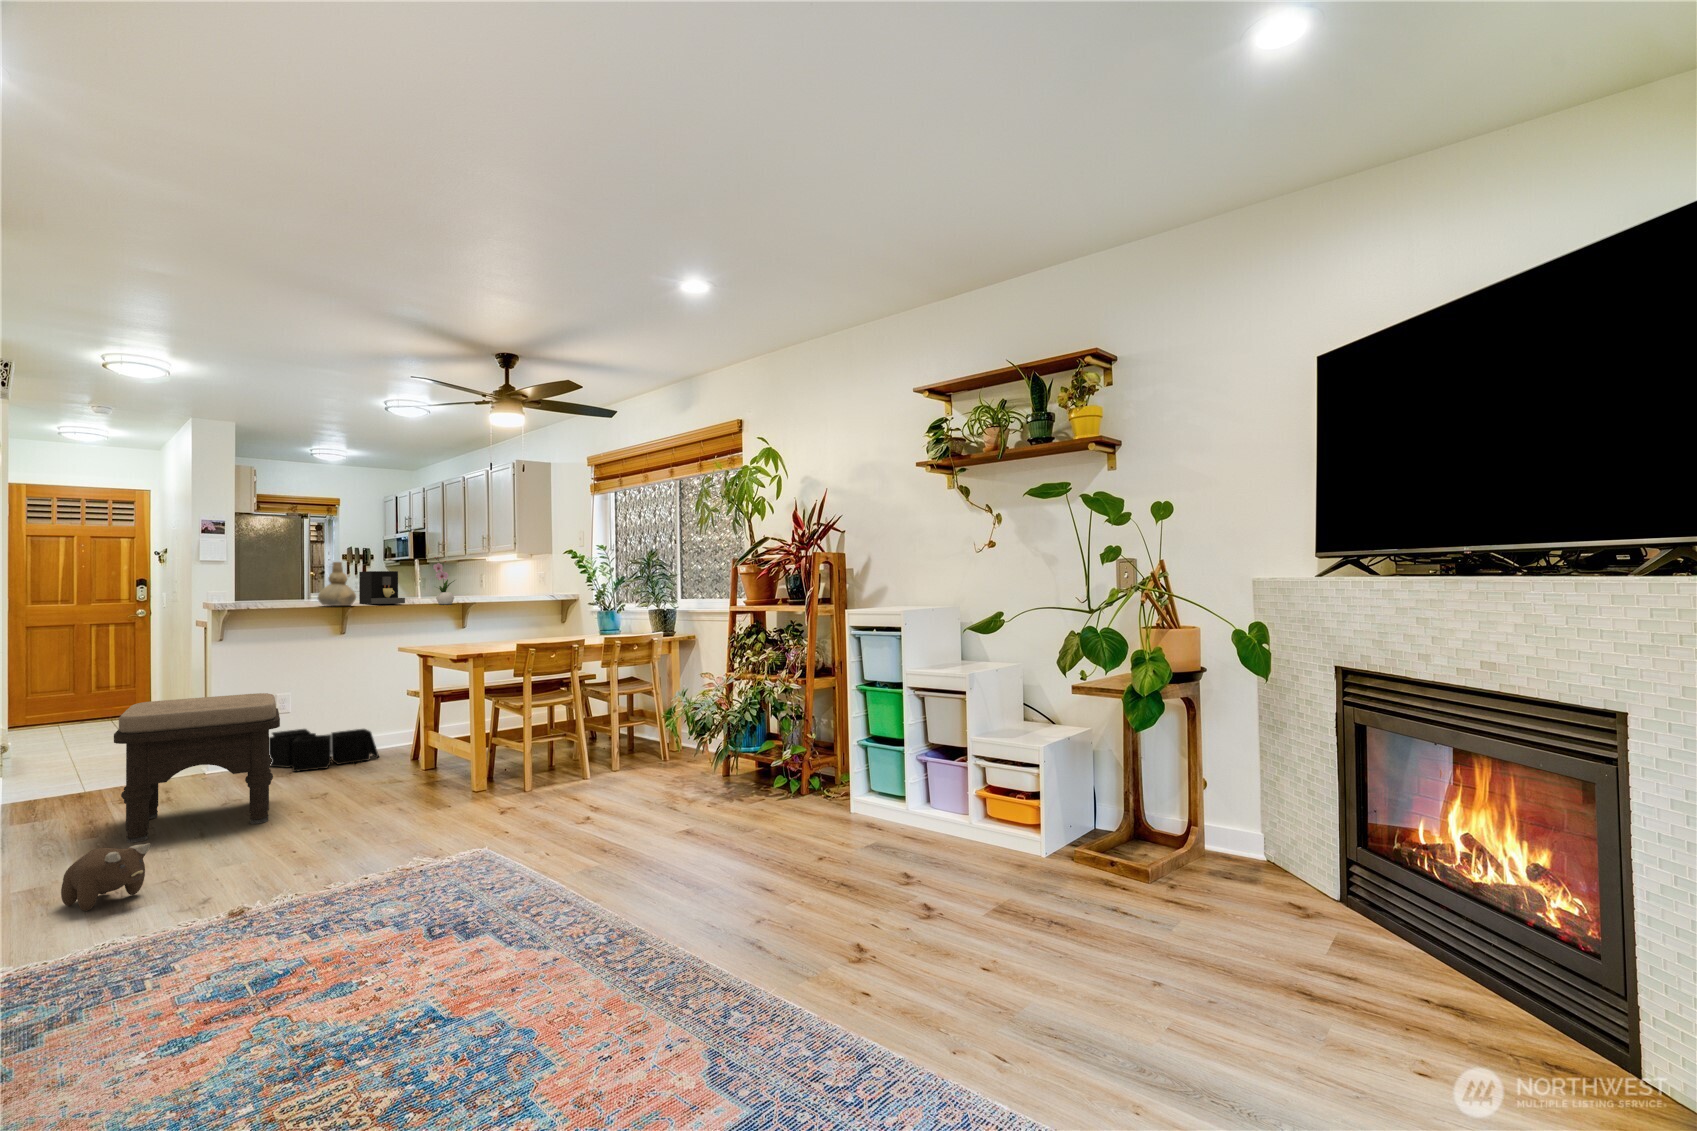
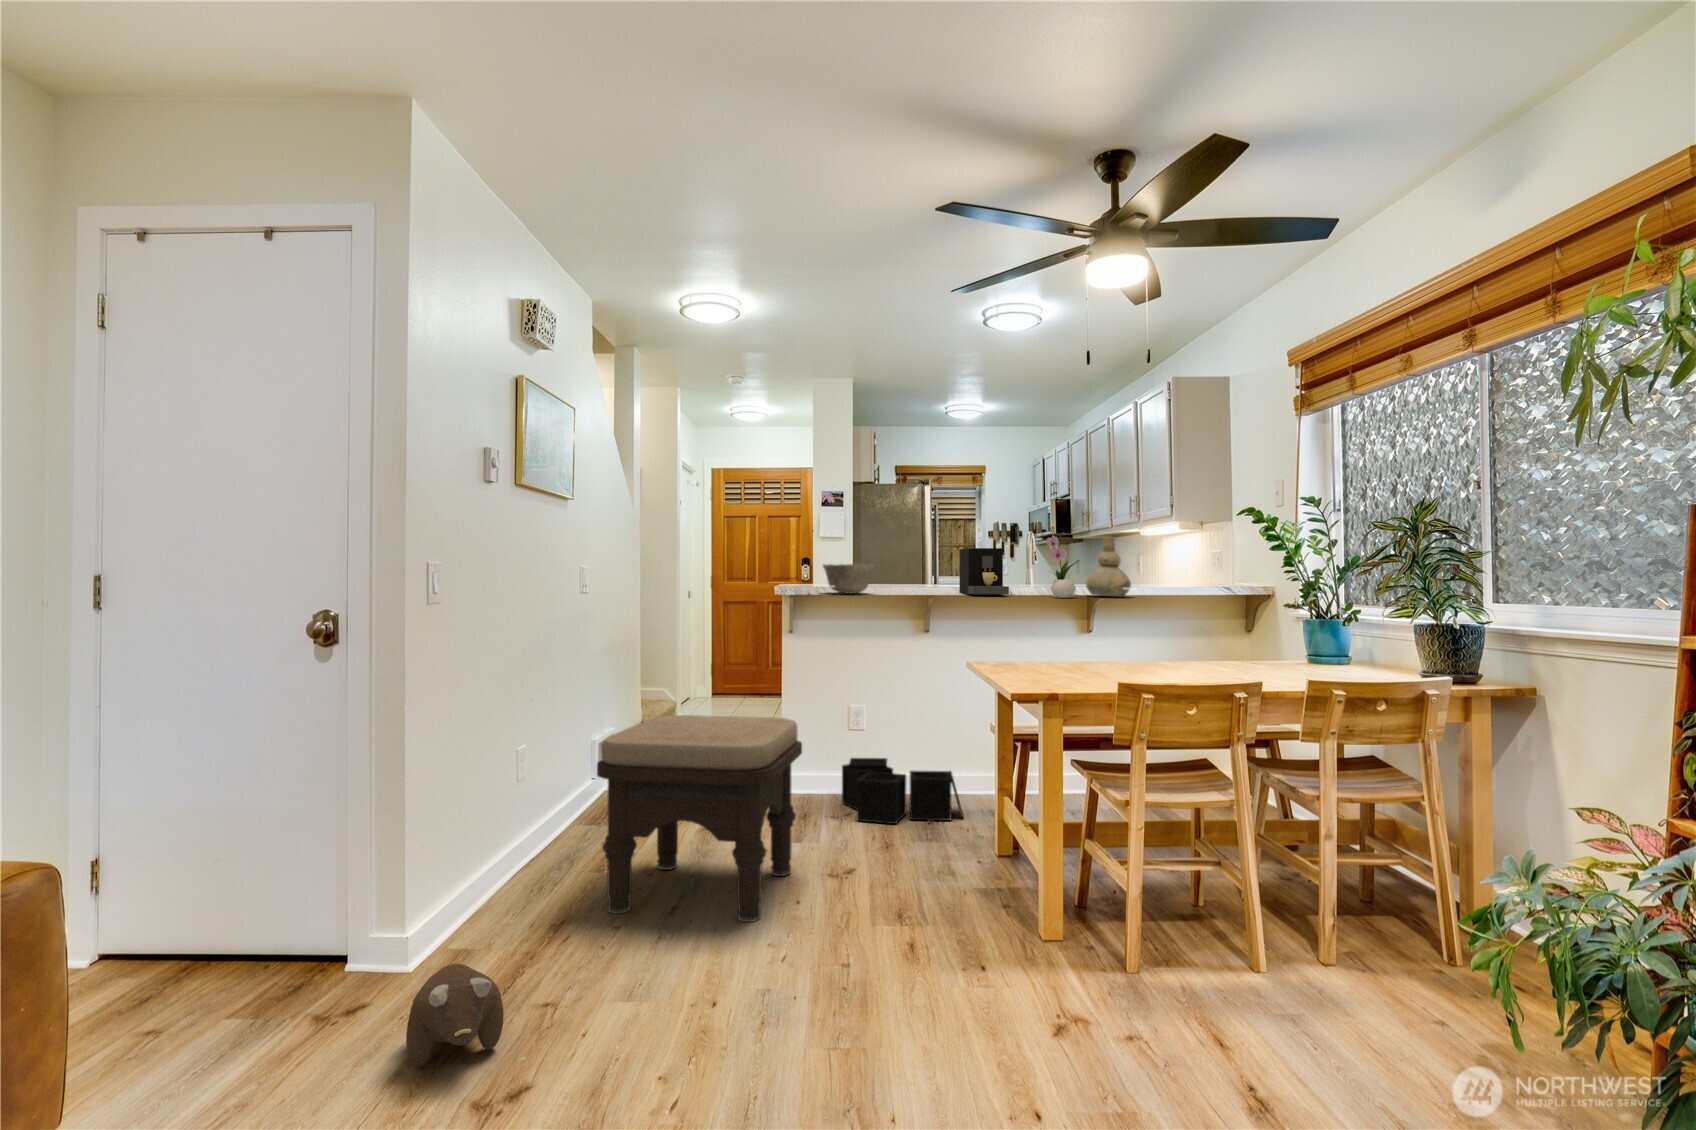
vase: present [318,562,356,606] -> present [1086,537,1131,597]
bowl: none [243,584,292,606] -> present [823,564,874,594]

